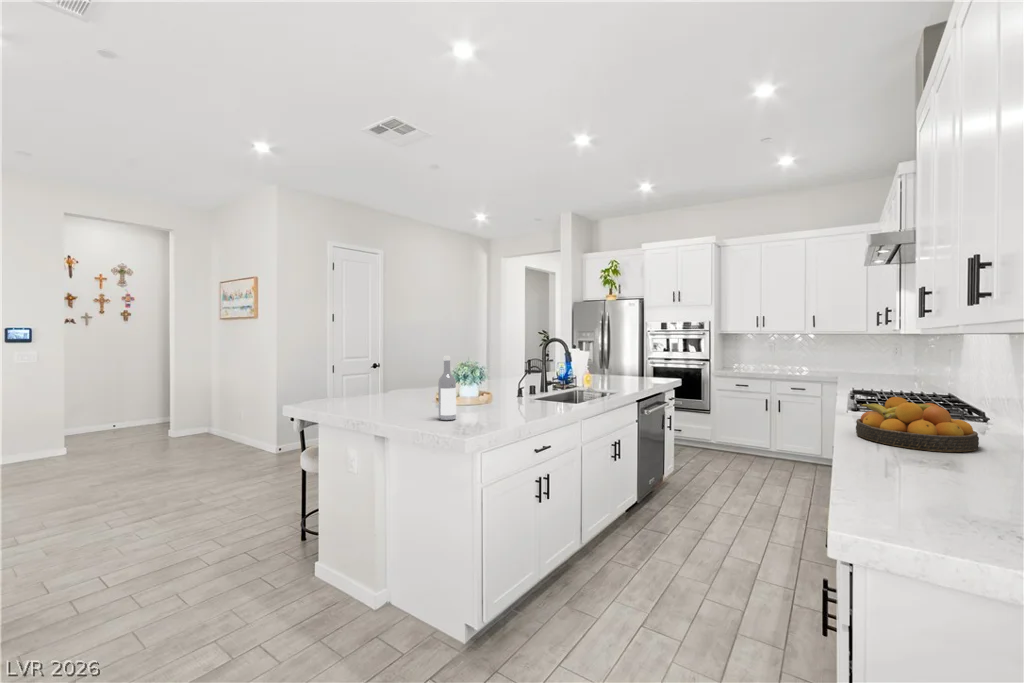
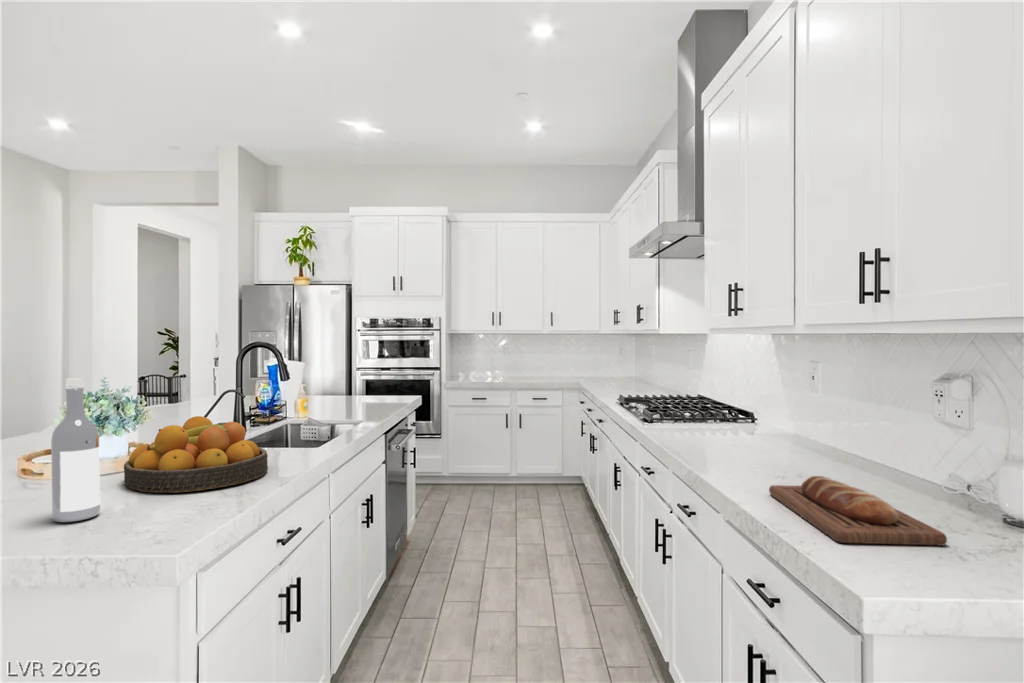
fruit bowl: present [856,397,979,452] -> present [124,416,268,493]
bread loaf: none [865,460,985,525] -> present [769,476,947,546]

